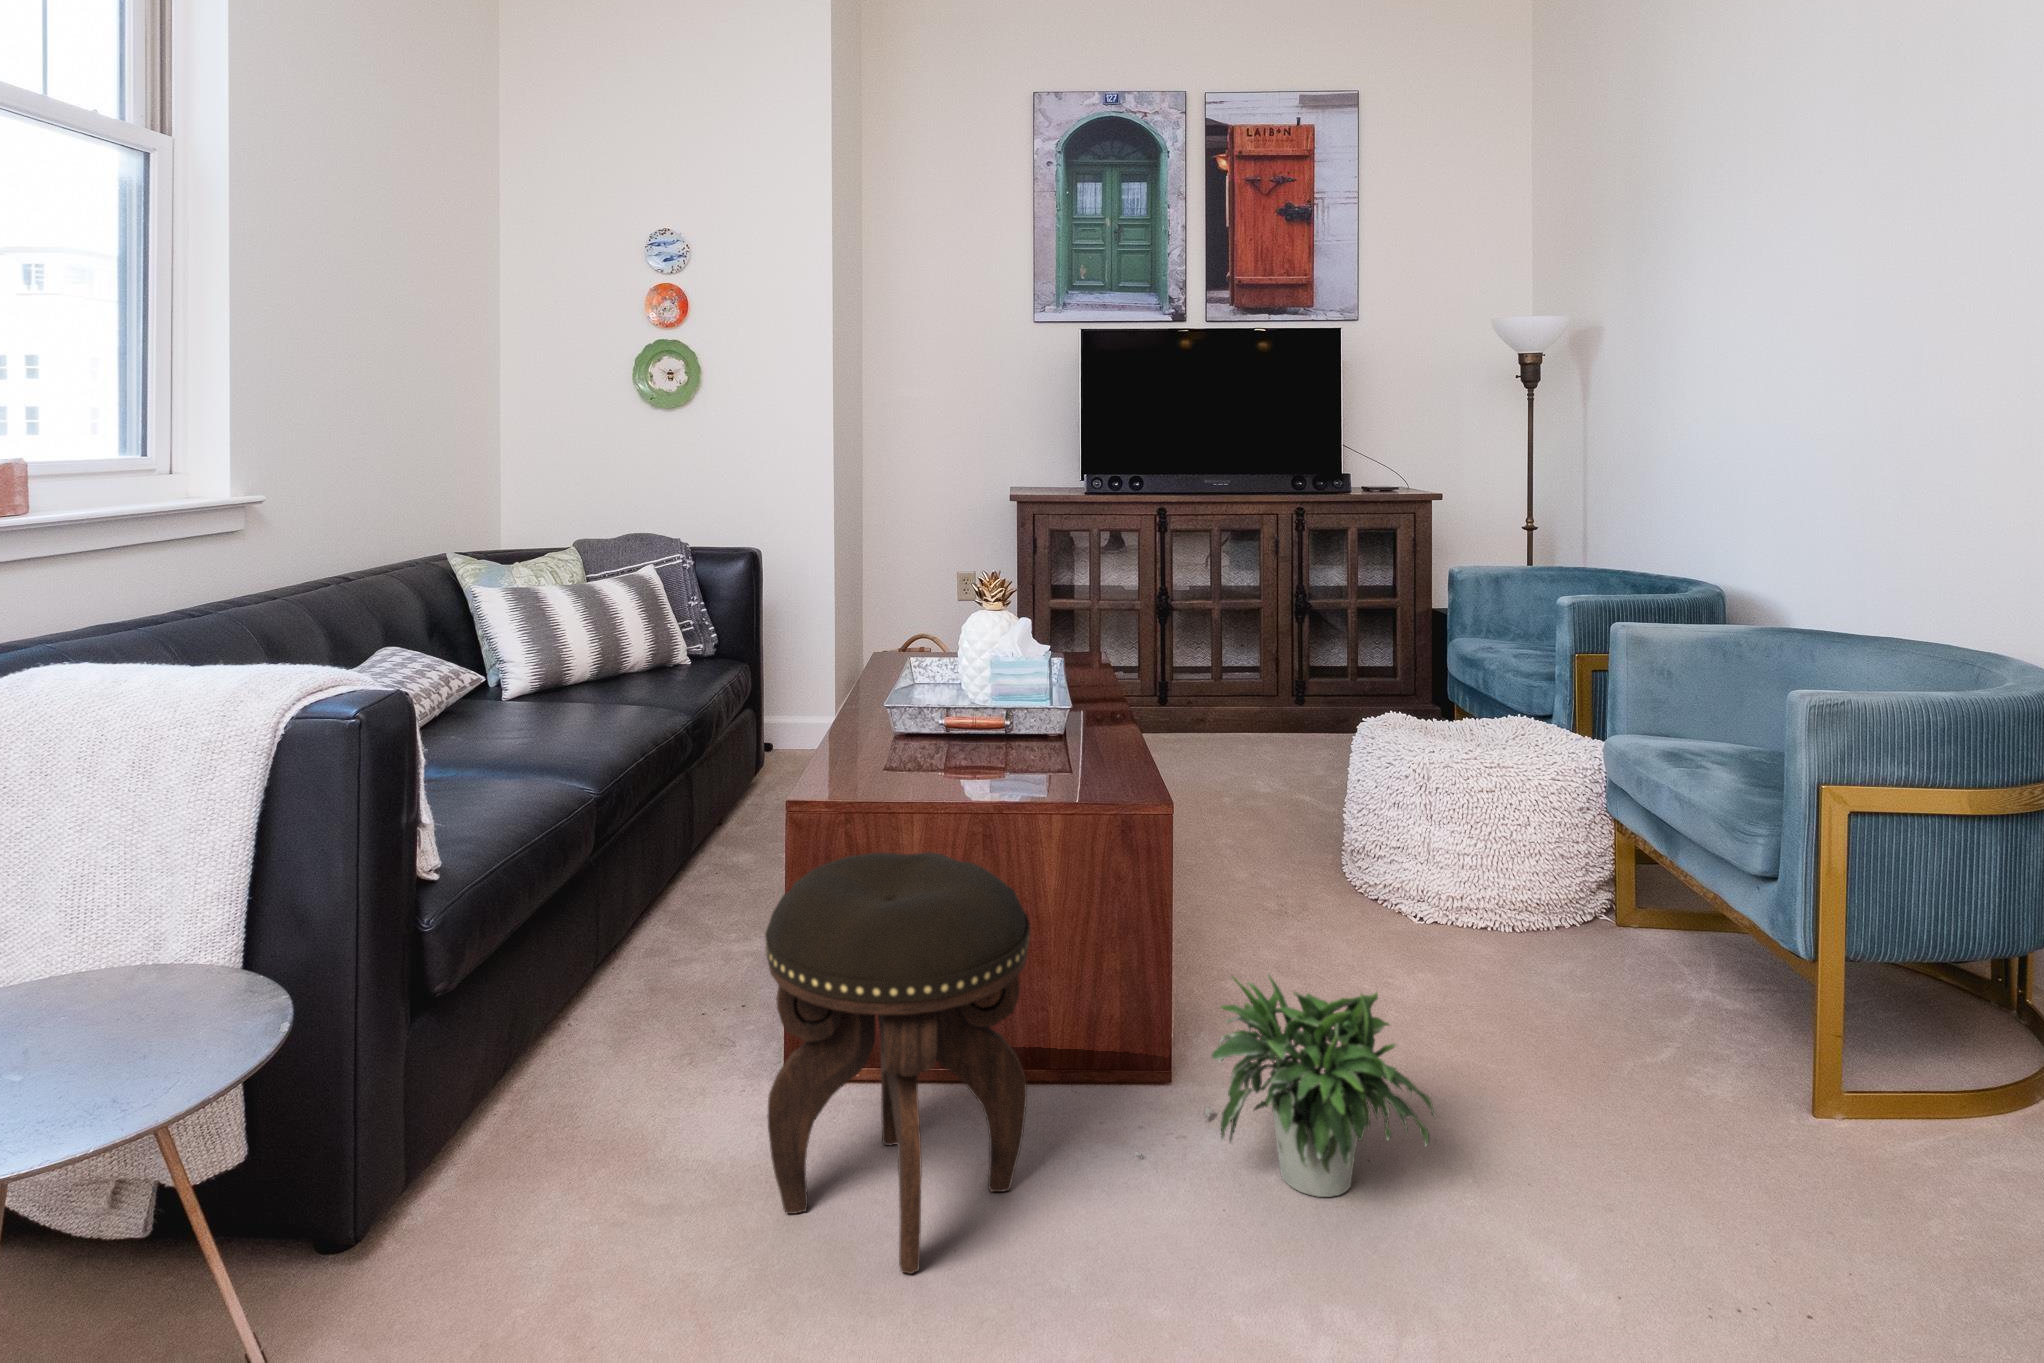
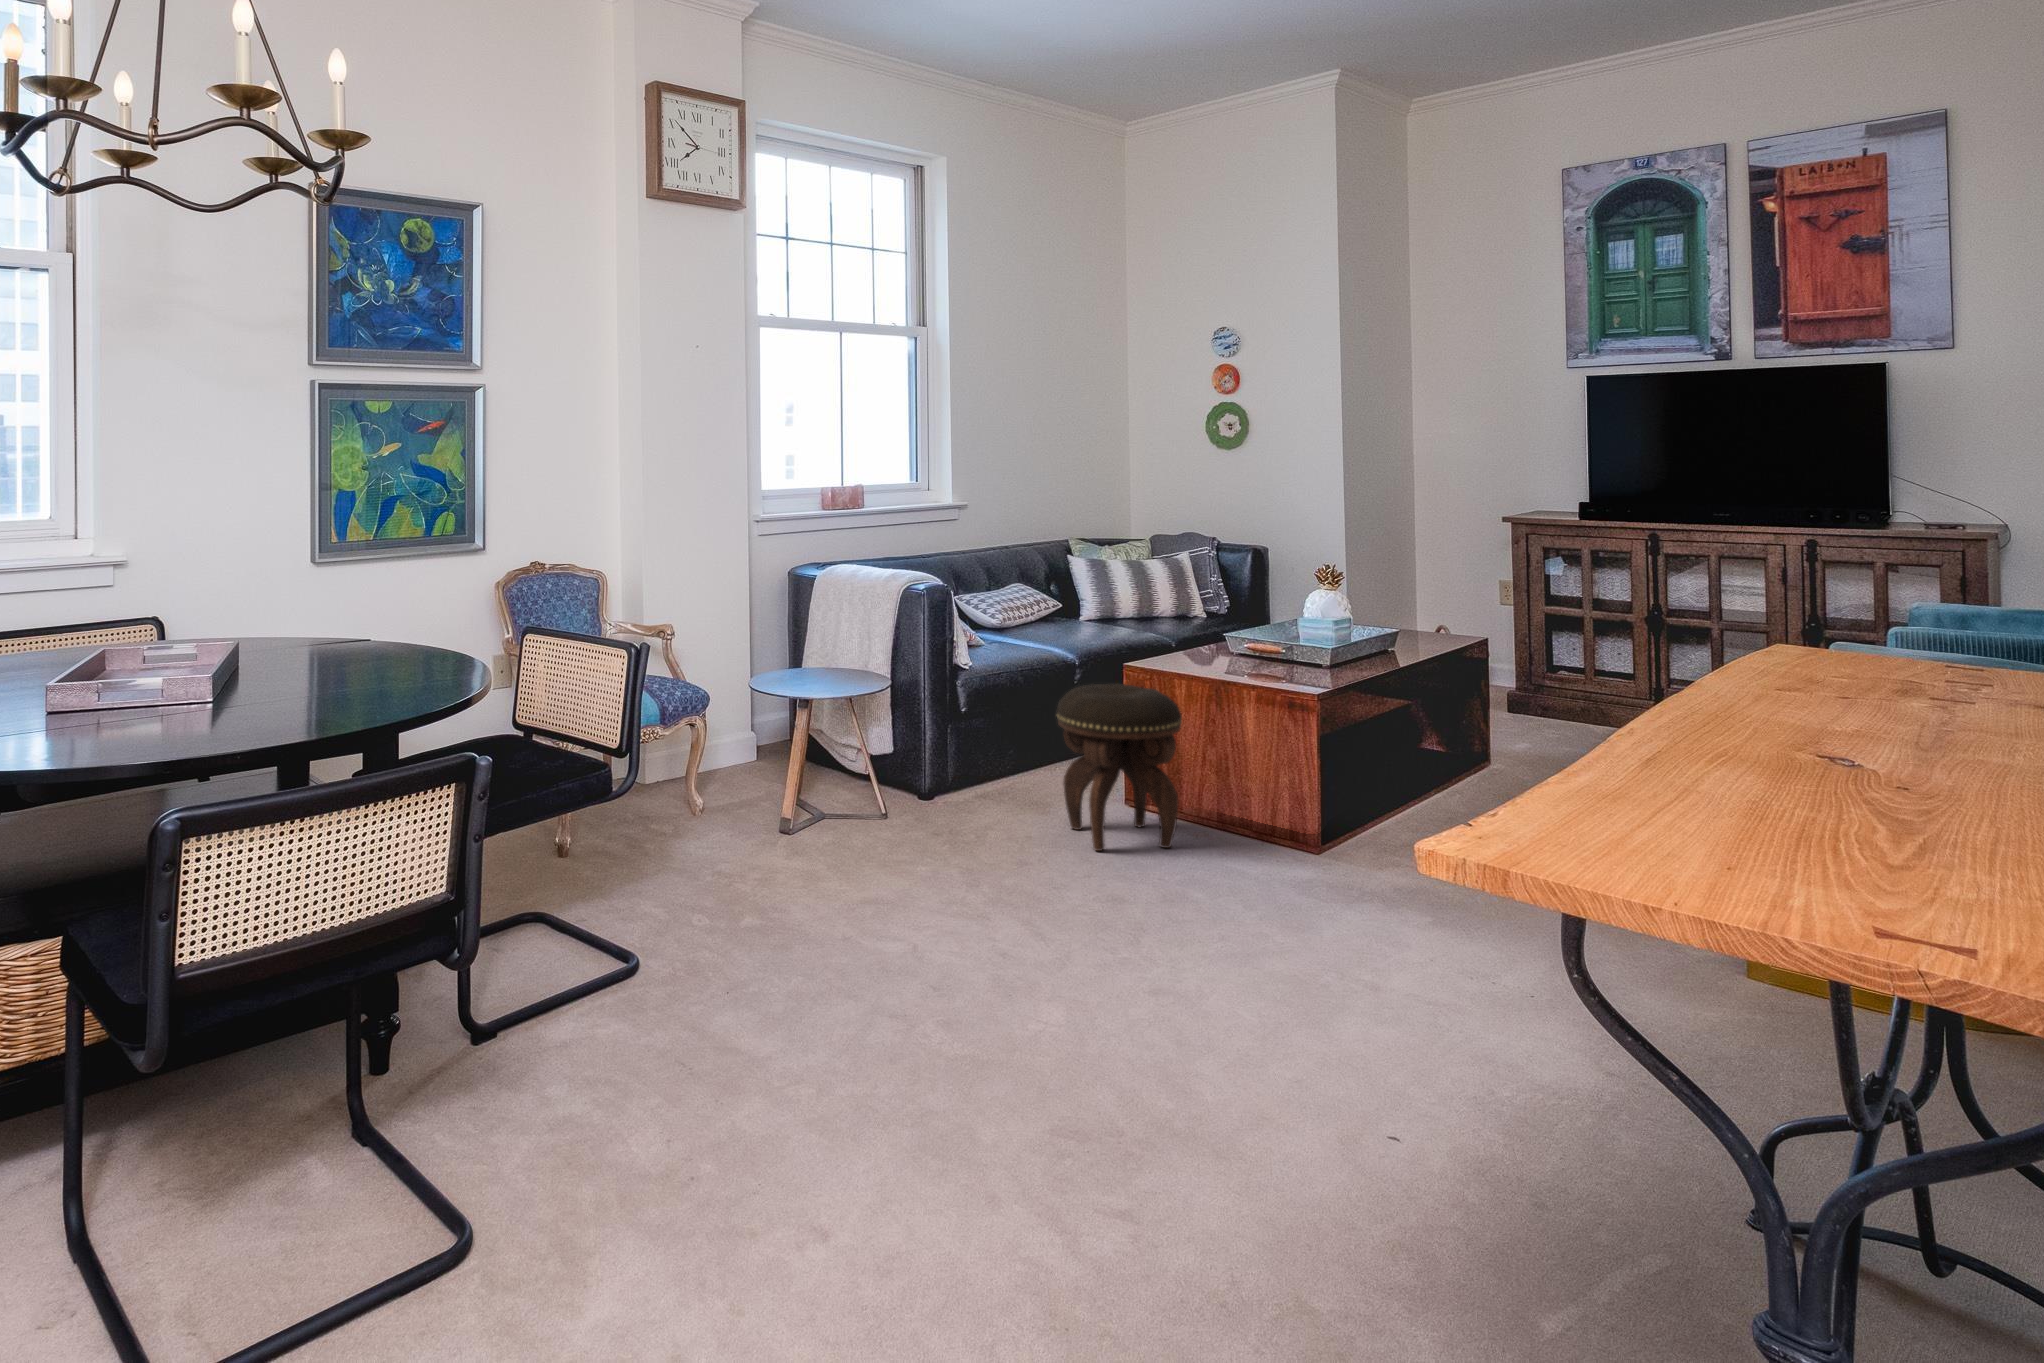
potted plant: present [1135,975,1436,1197] -> none [1239,773,1383,892]

